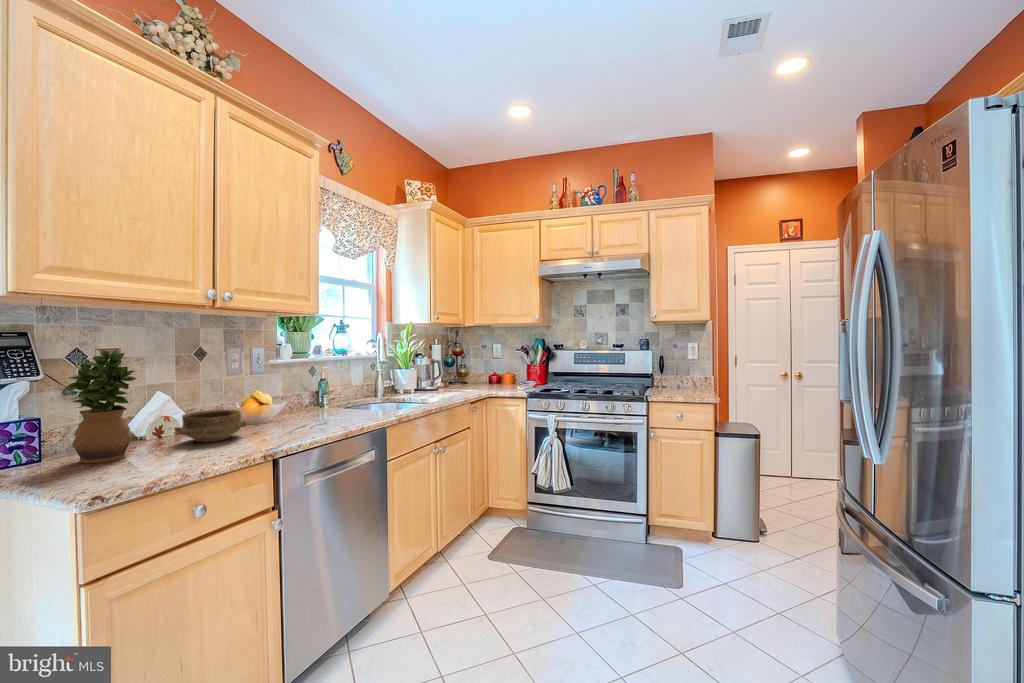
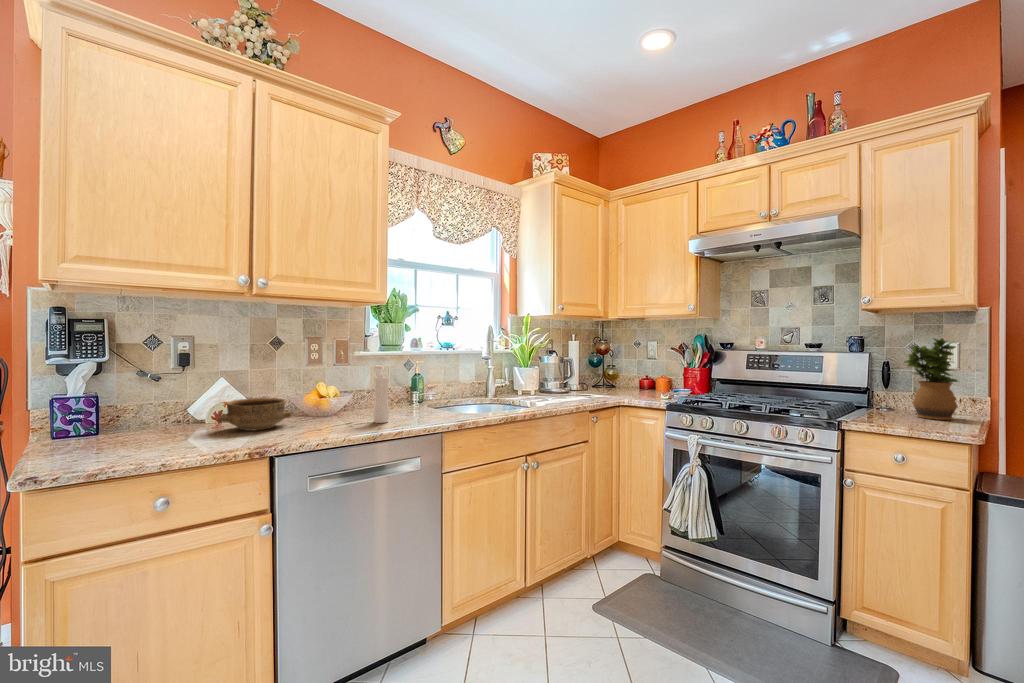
potted plant: present [64,350,136,463] -> present [904,338,958,420]
pepper mill: none [309,373,334,425] -> present [373,366,389,423]

